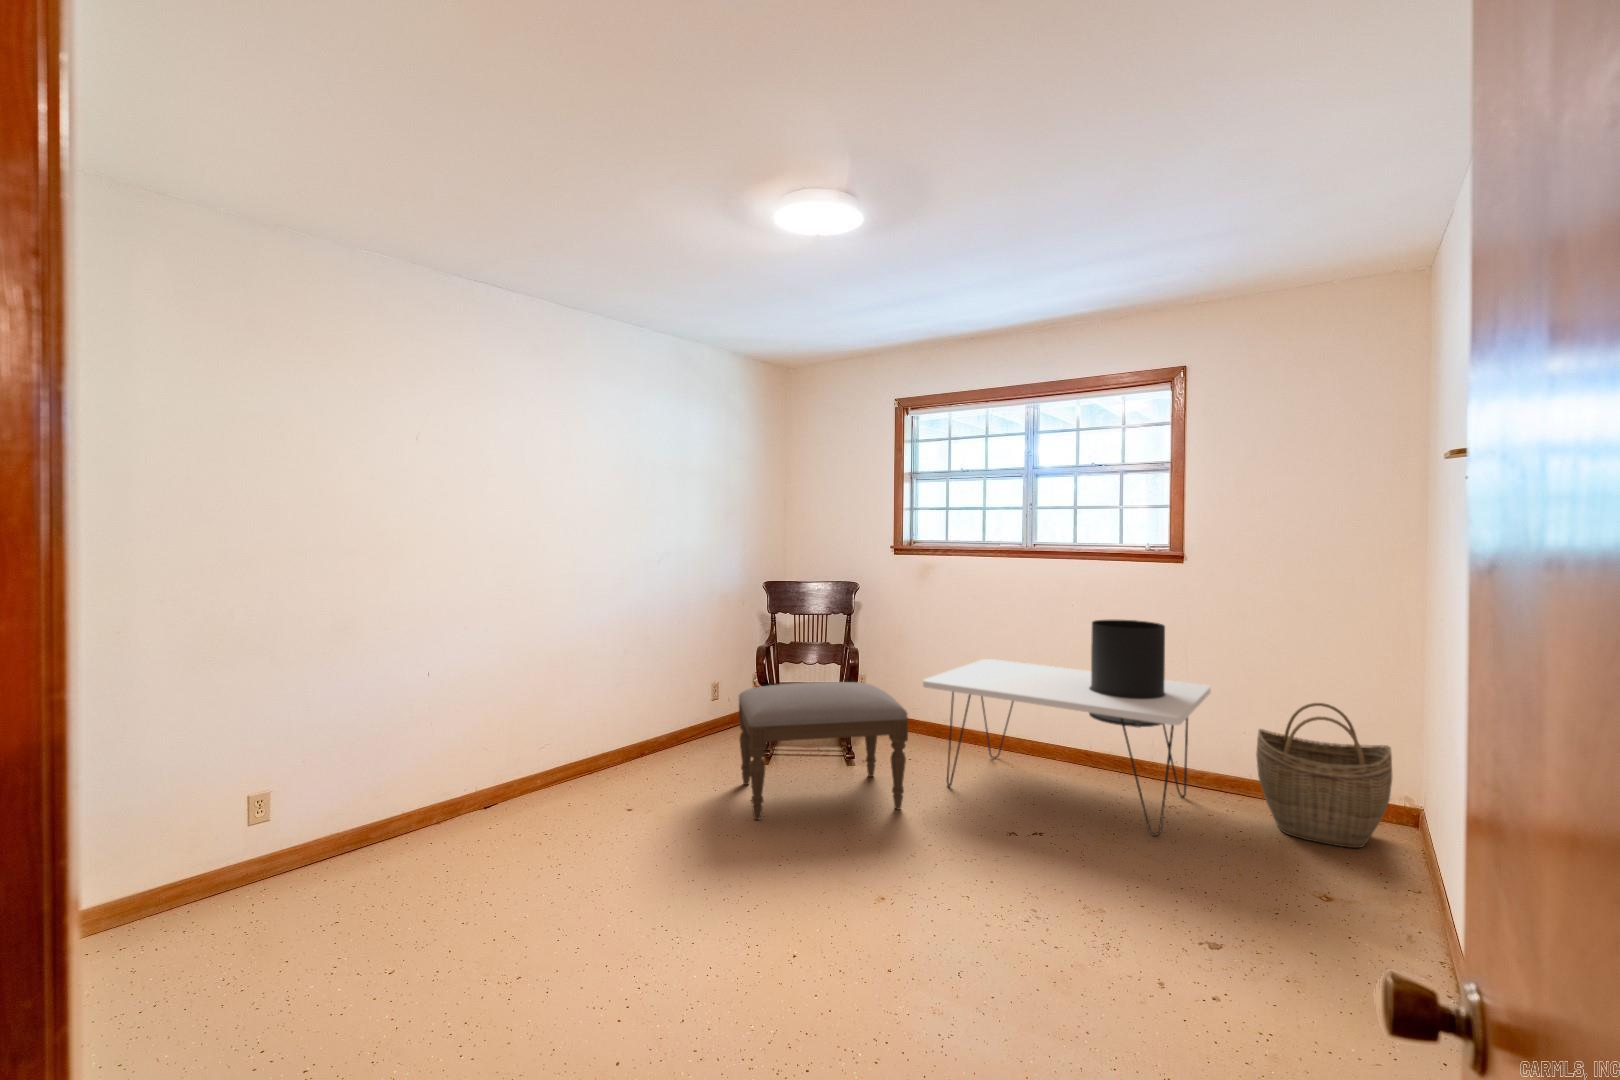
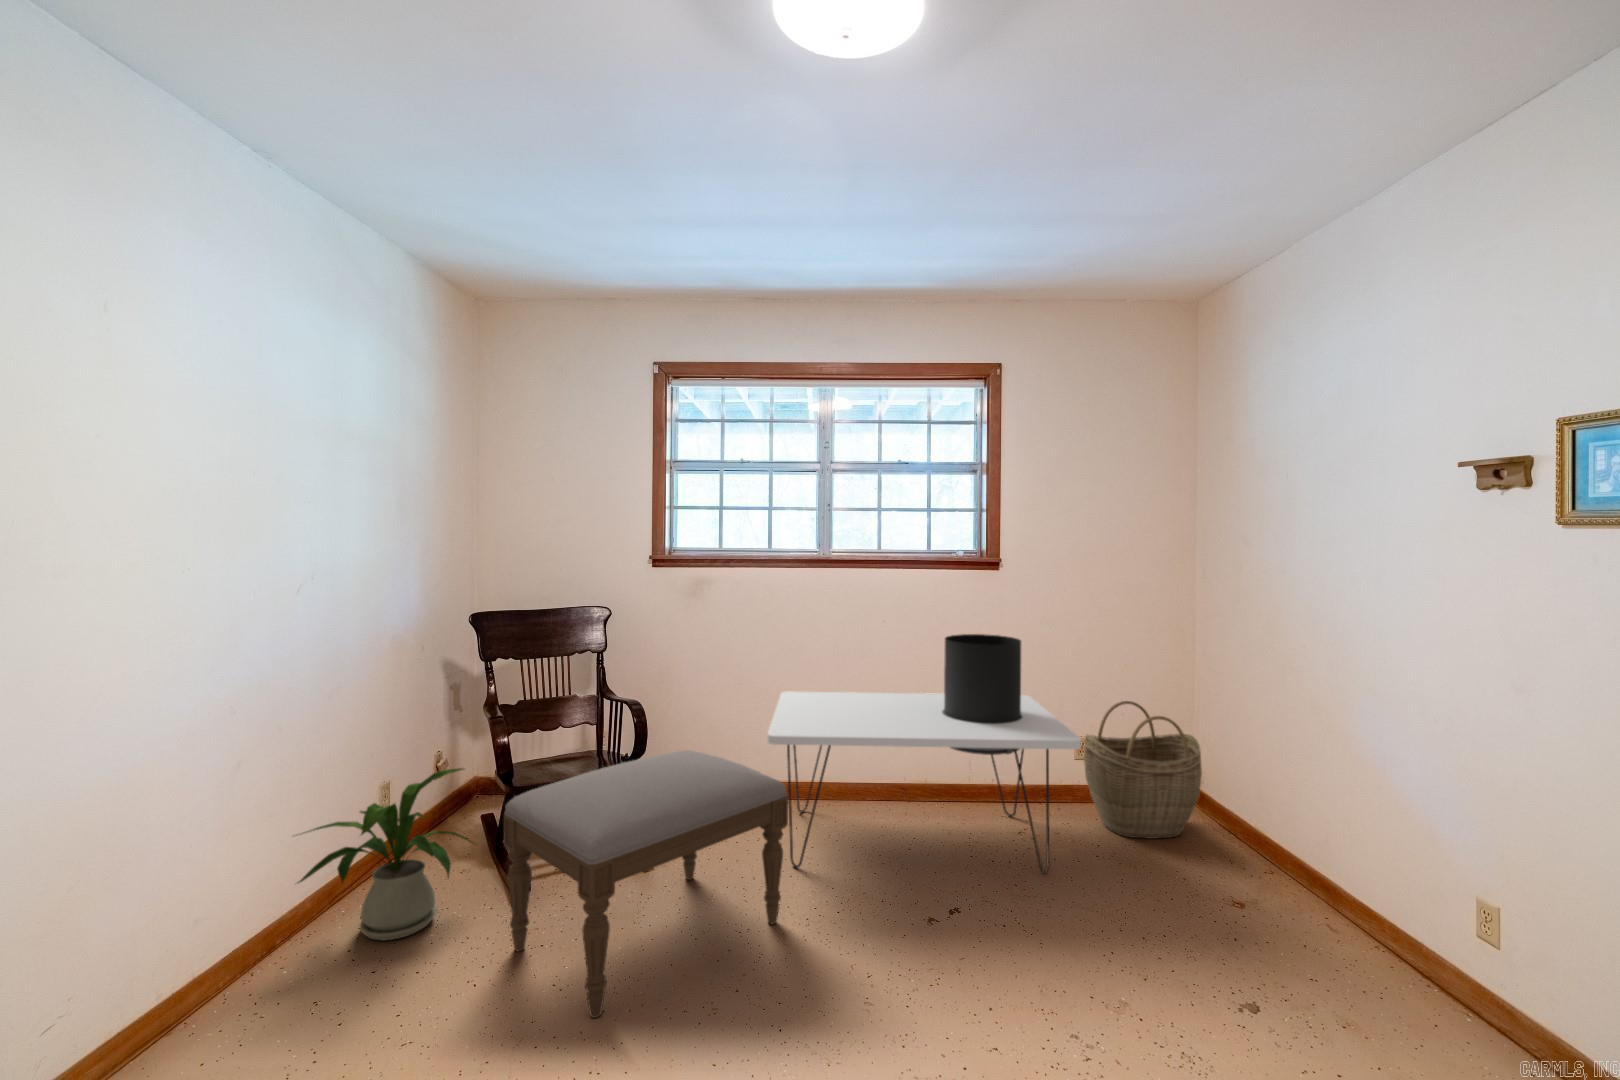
house plant: none [648,673,746,766] -> present [298,768,471,940]

